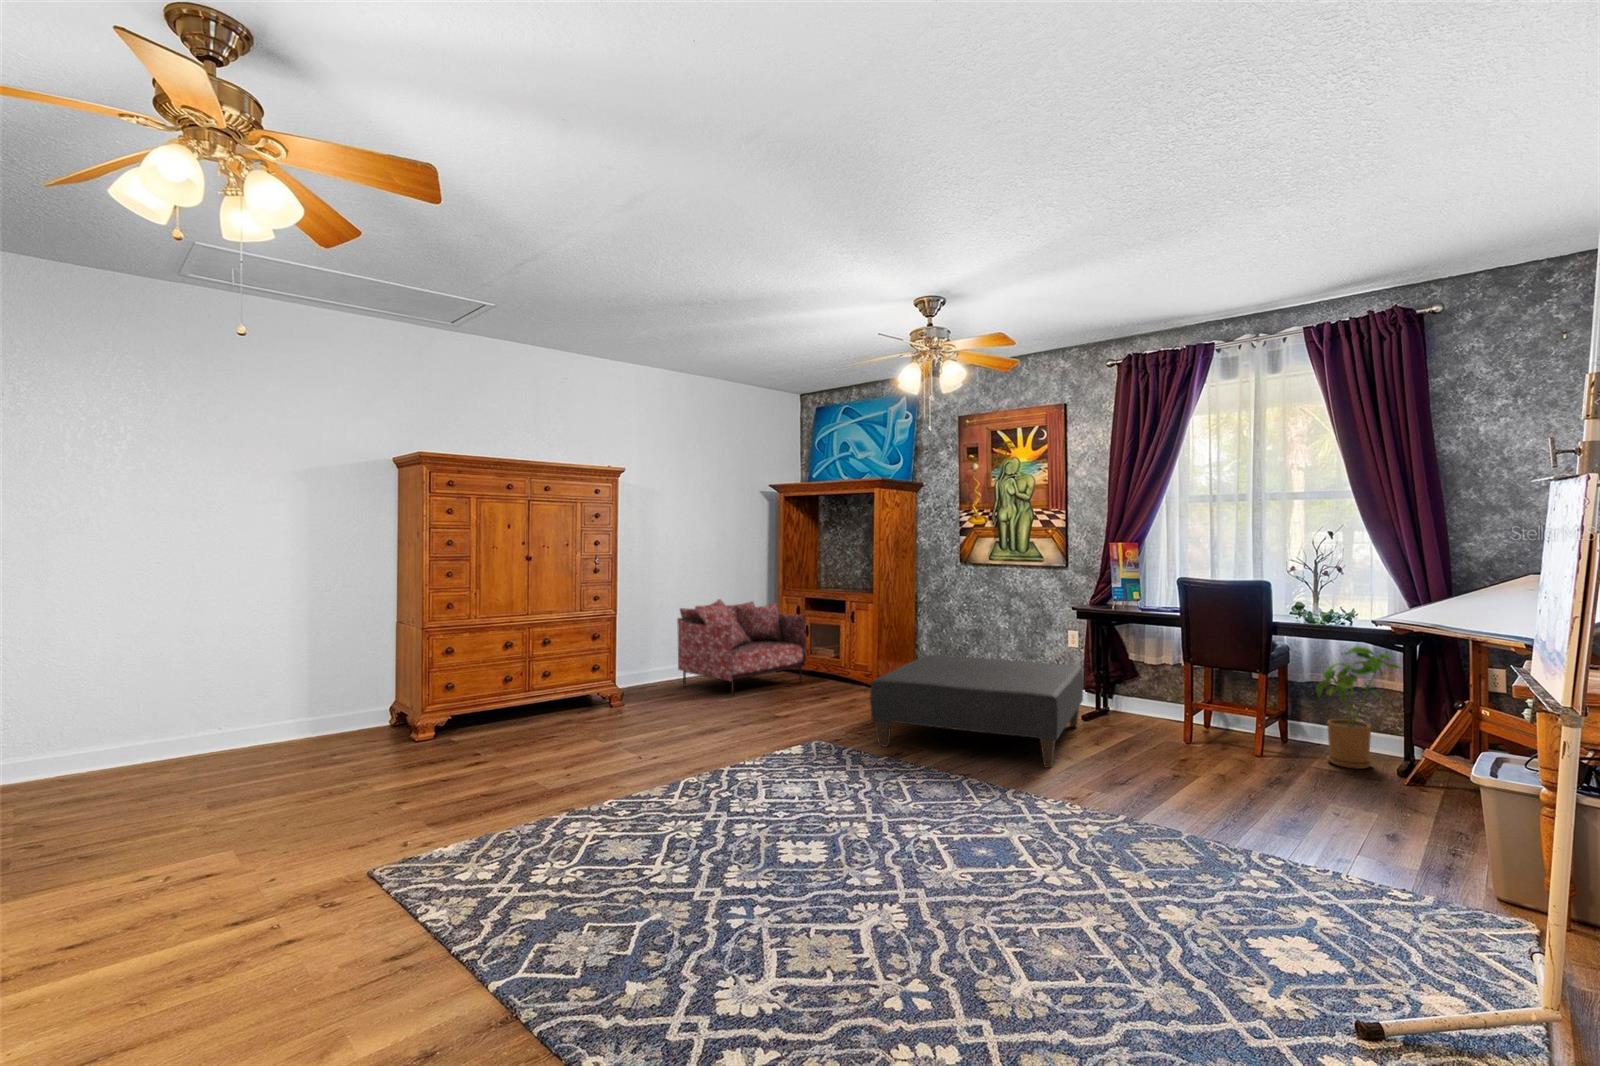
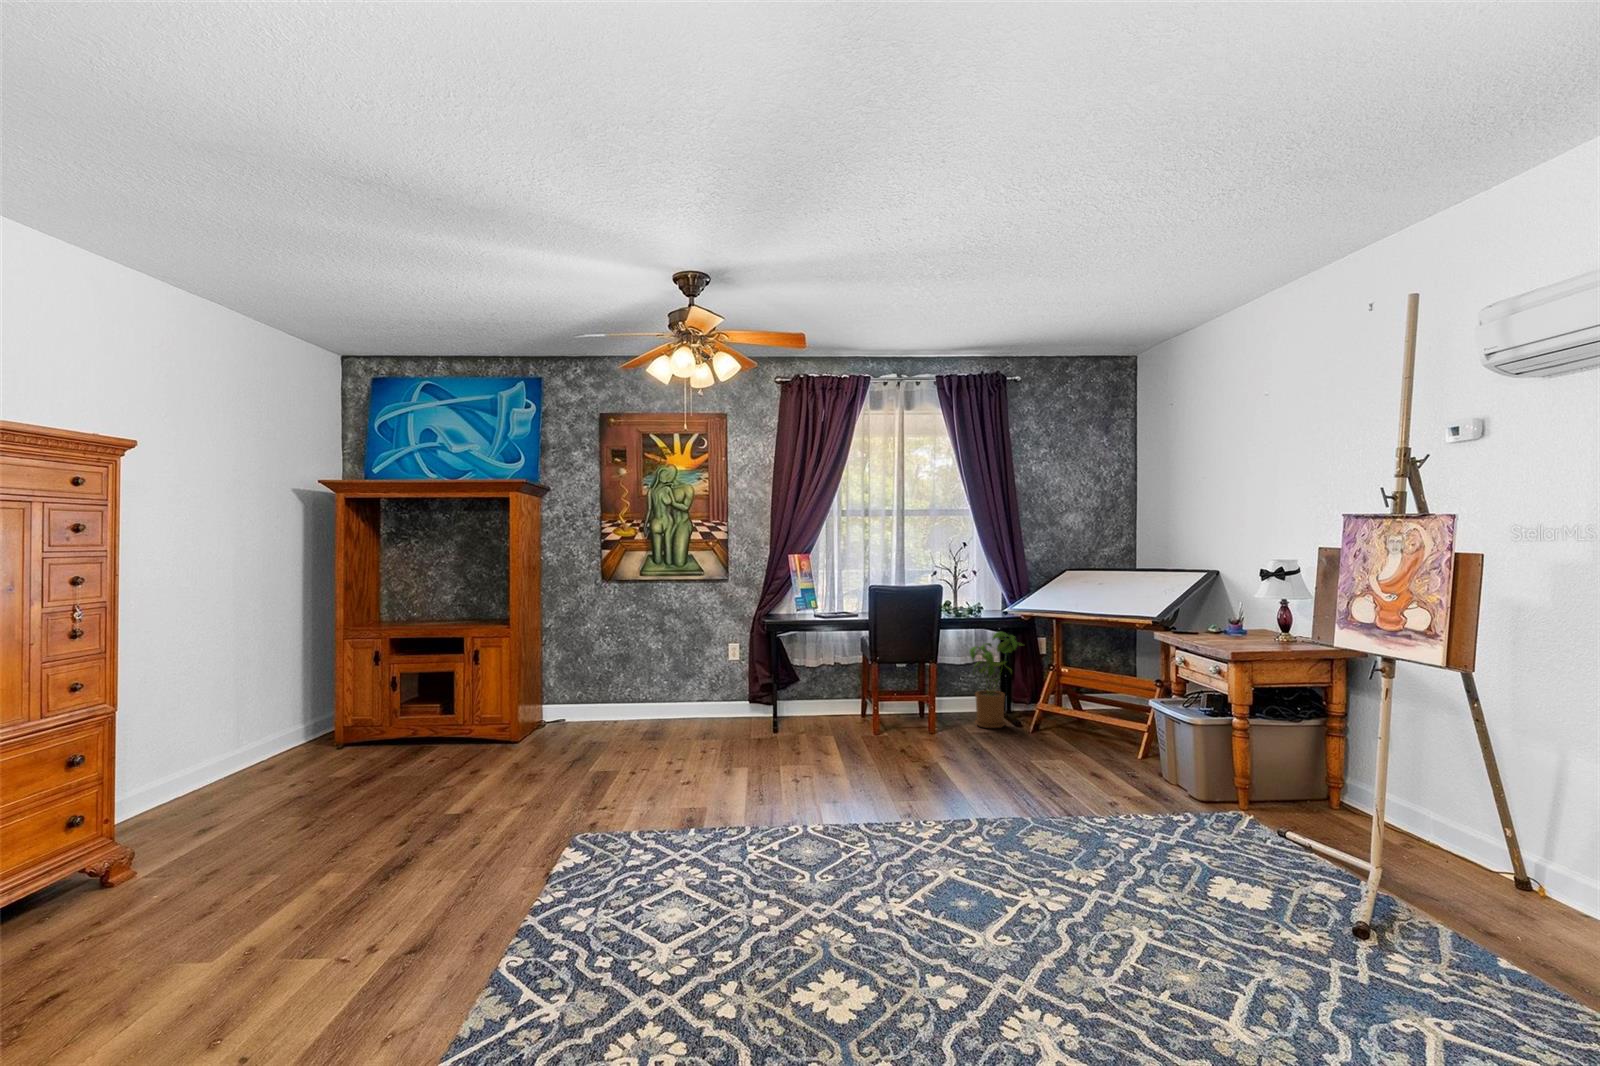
armchair: present [677,599,806,697] -> none [188,649,406,802]
ottoman: present [870,655,1084,768] -> none [619,677,851,809]

